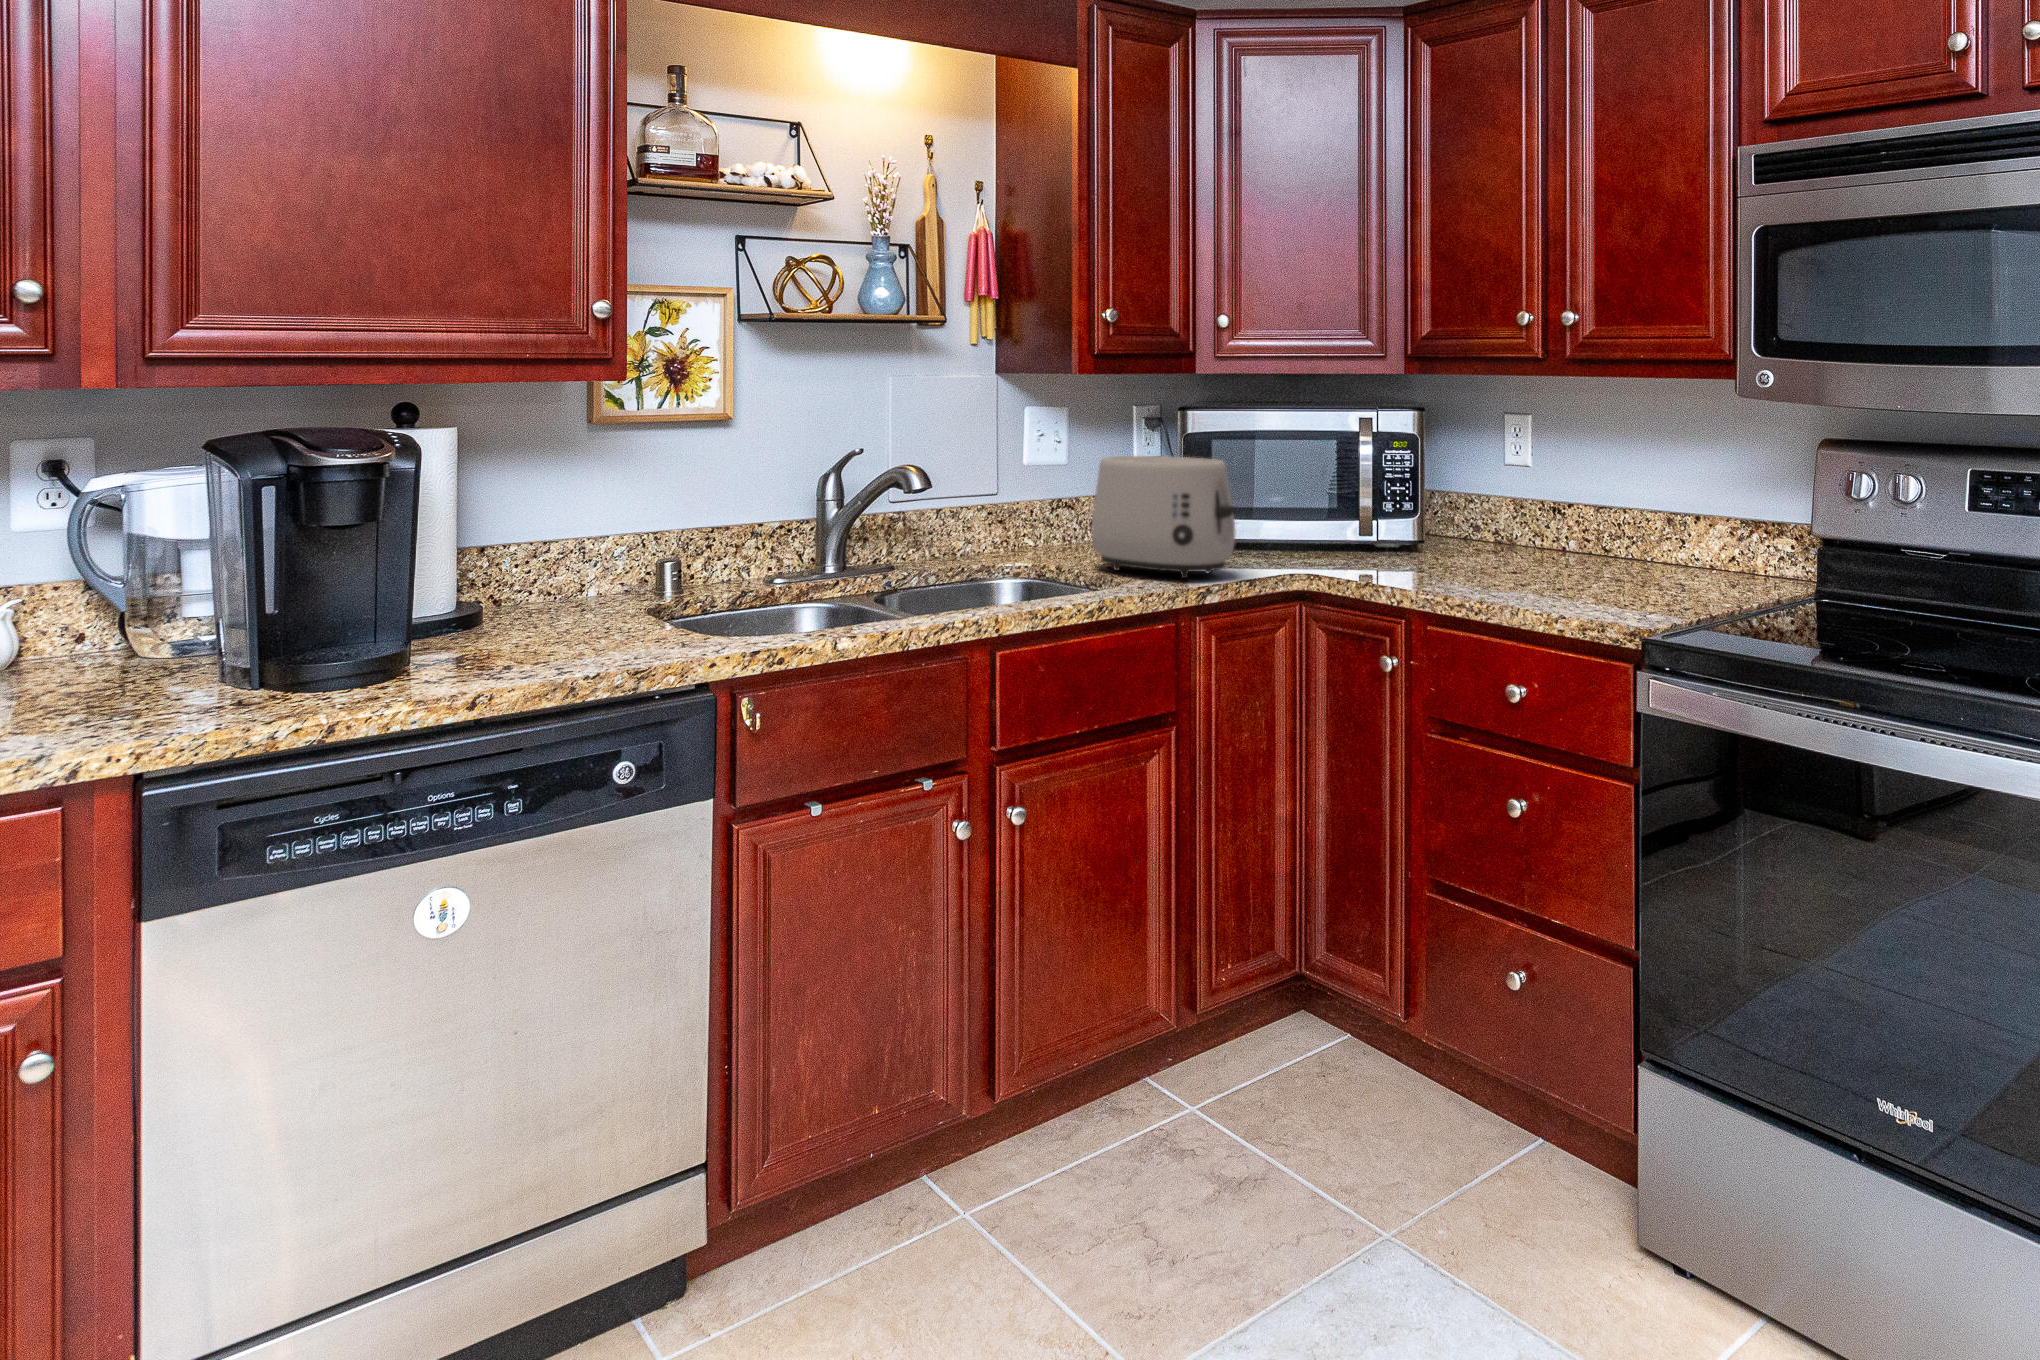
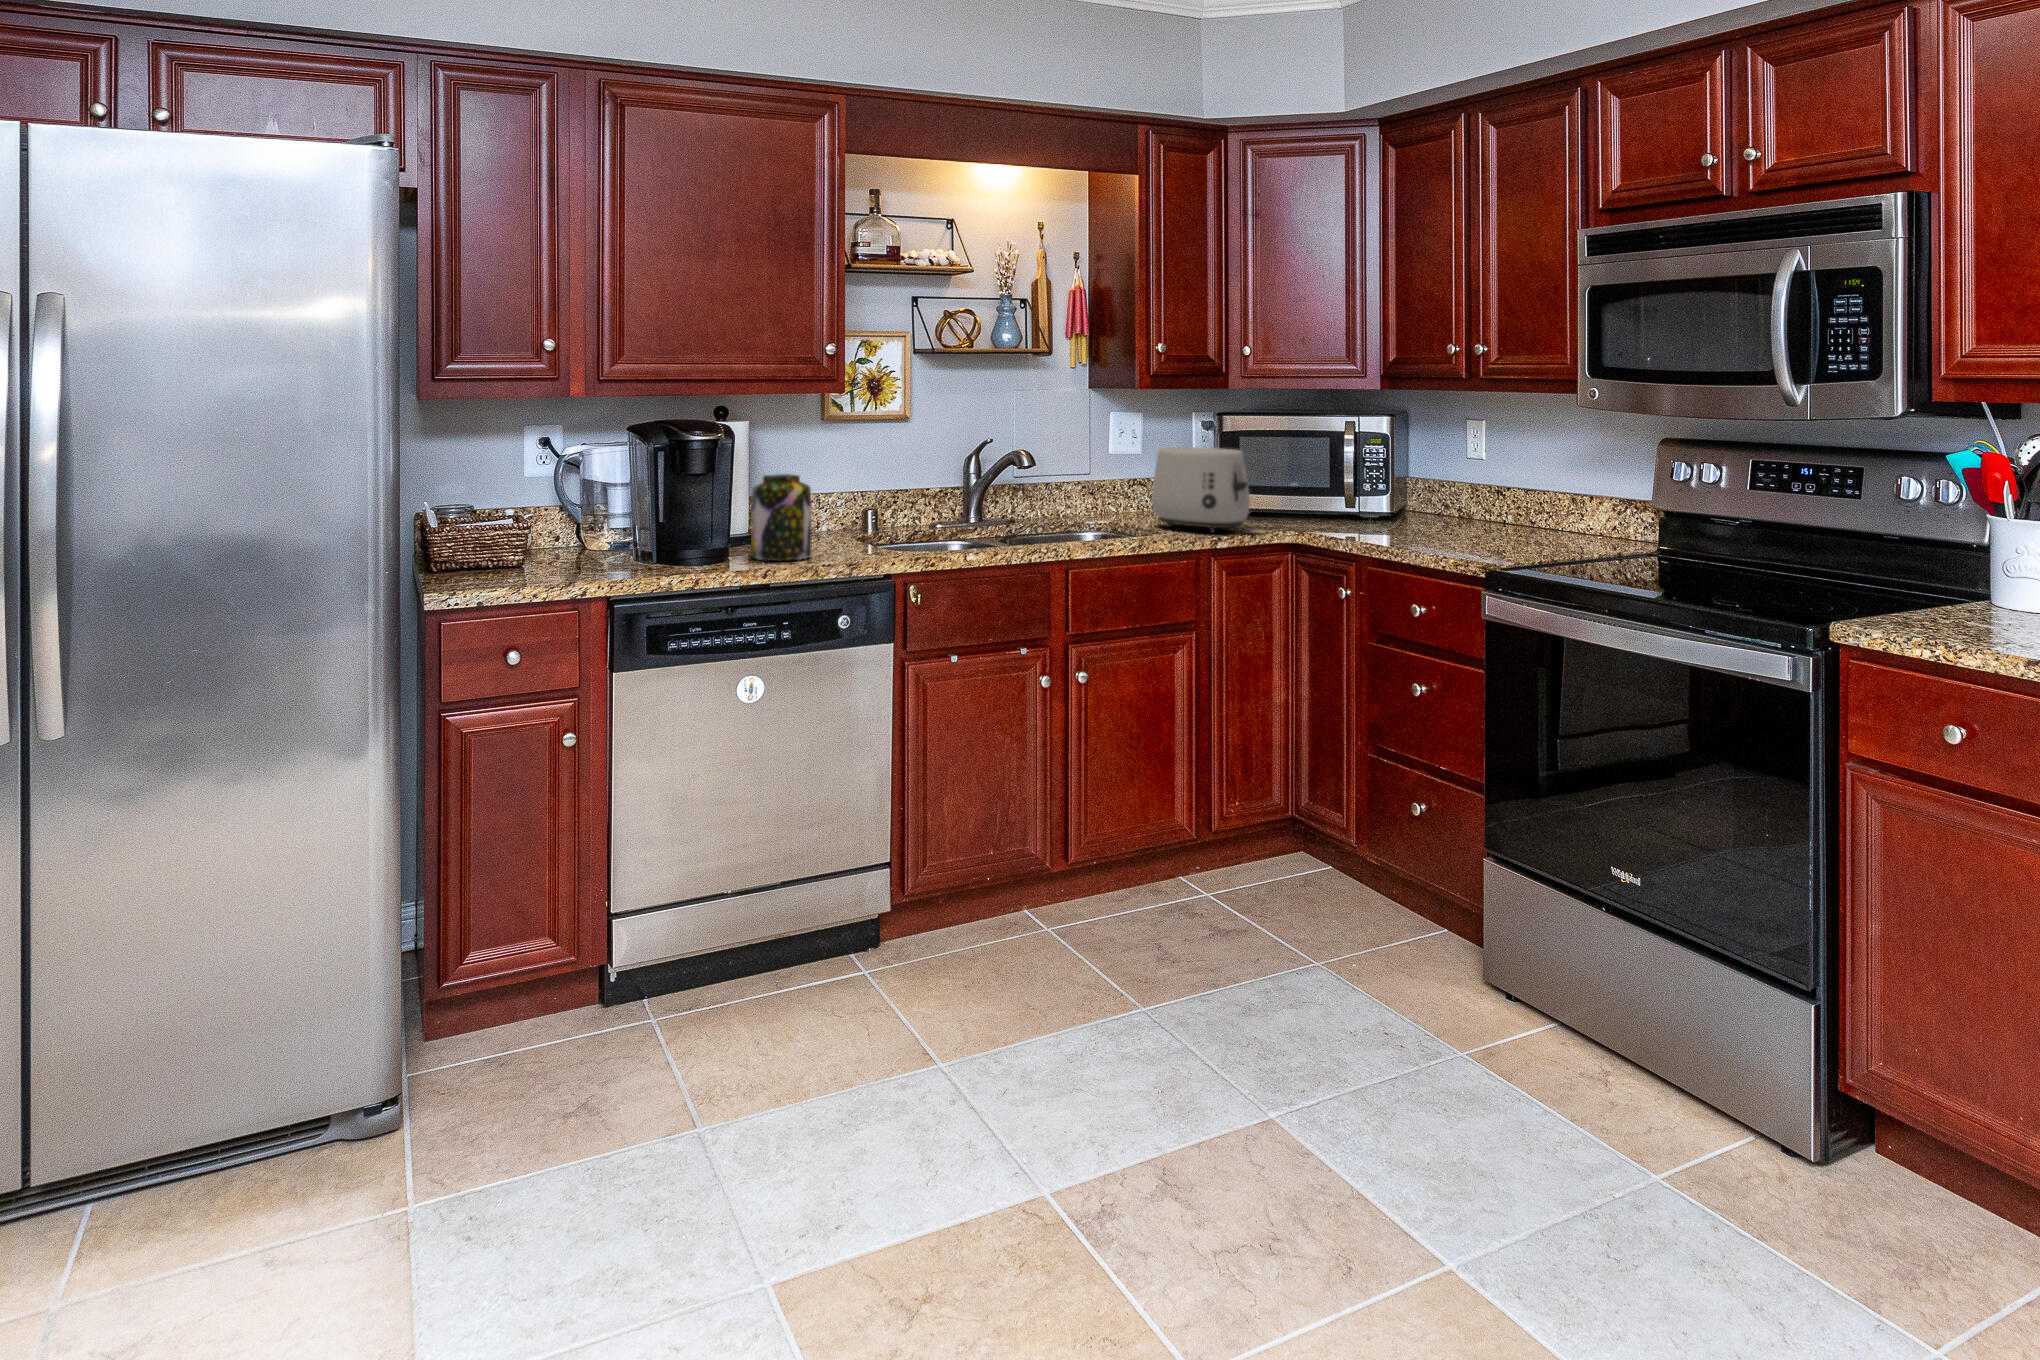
jar: none [454,518,564,669] -> present [751,474,811,561]

